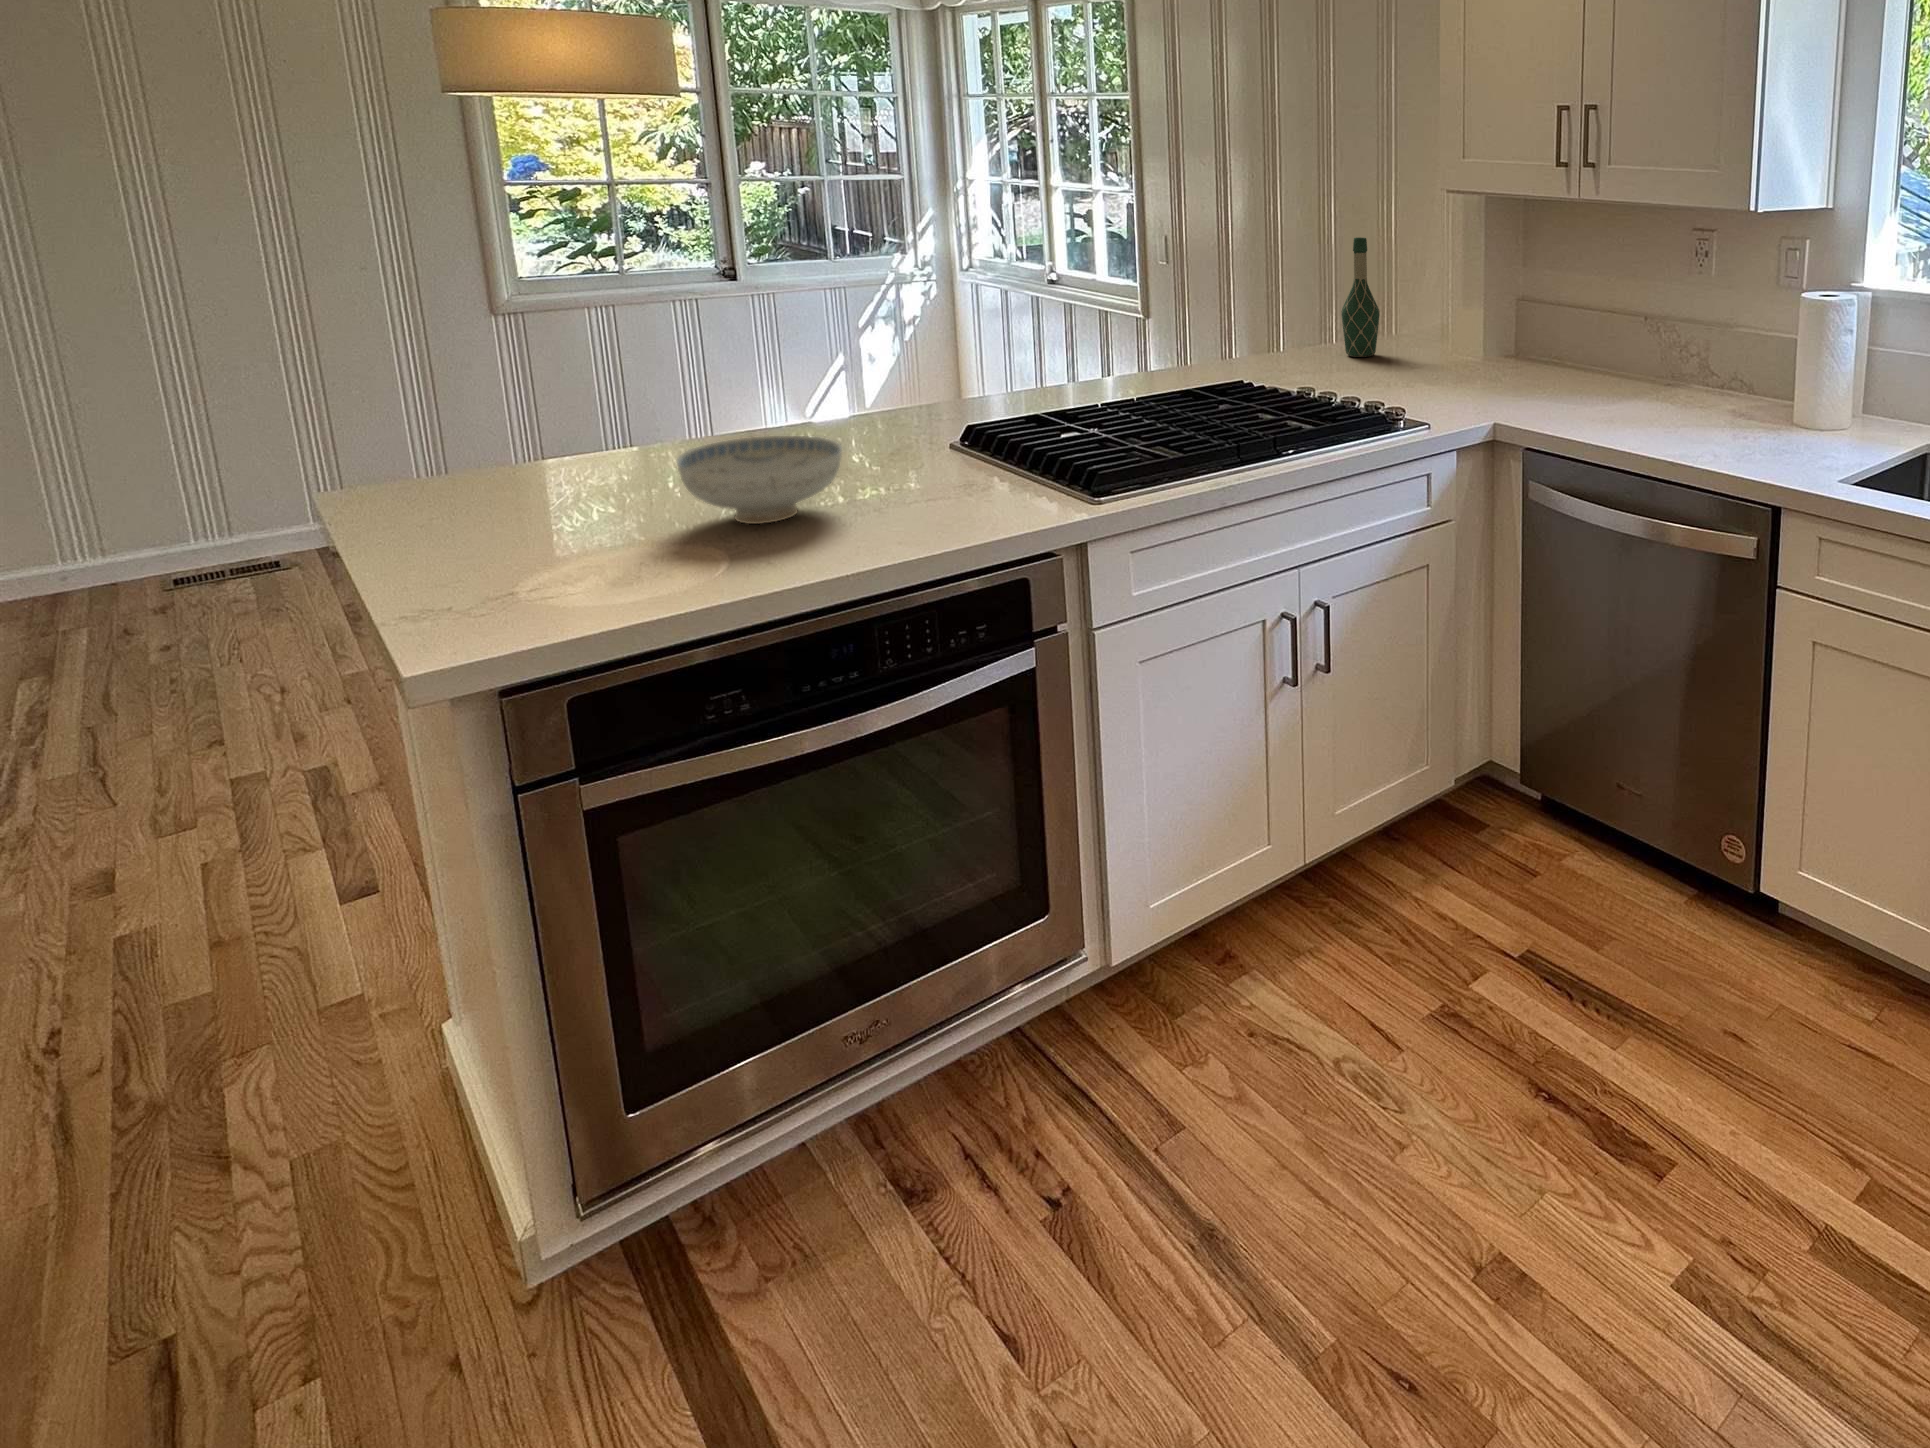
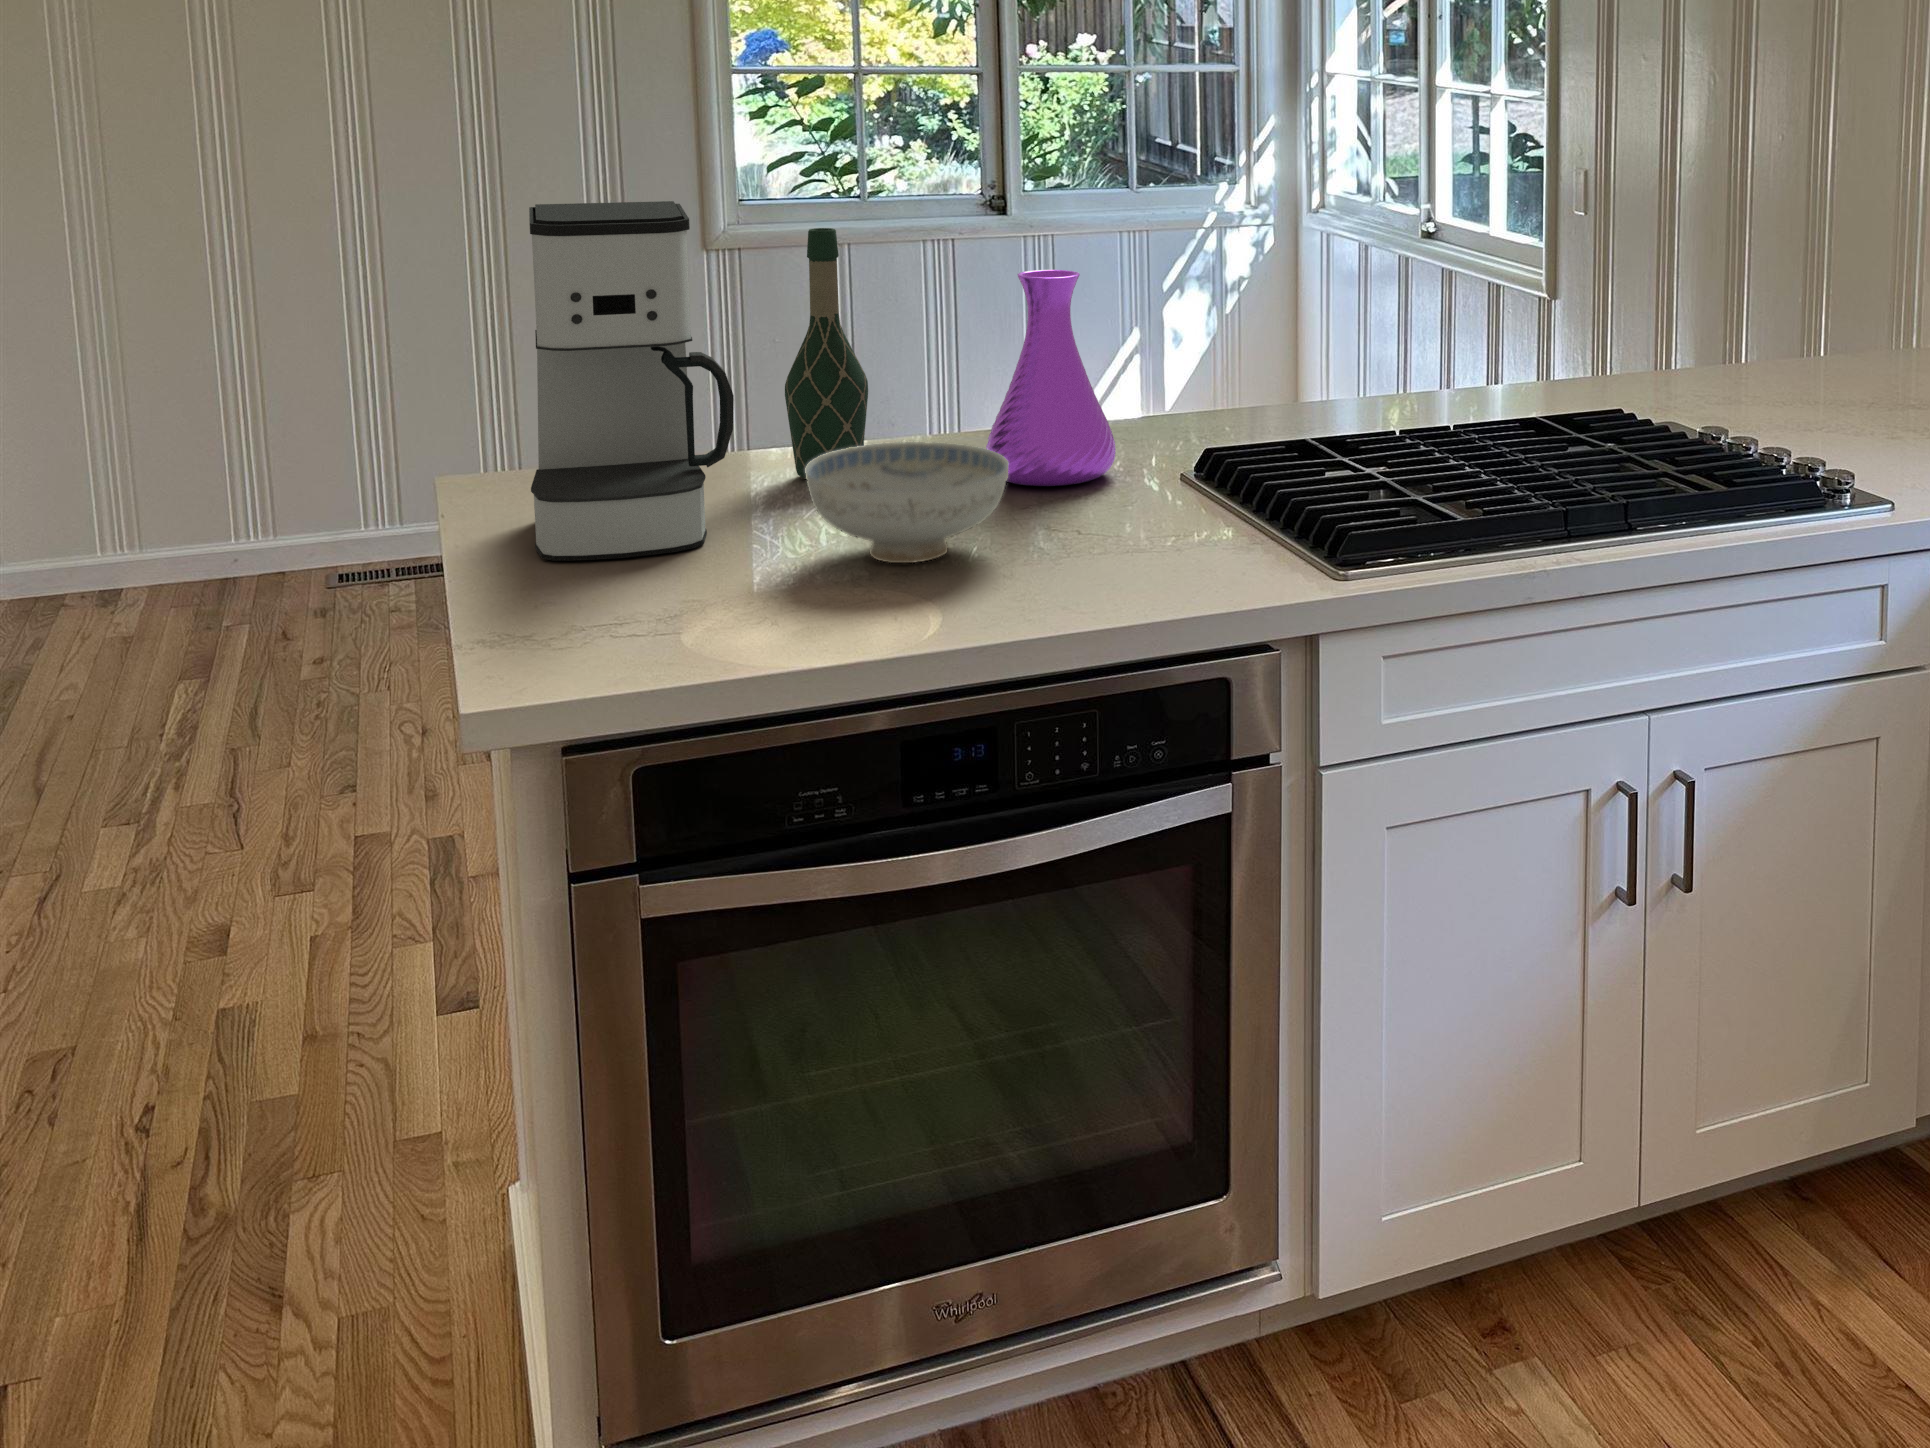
wine bottle: present [1341,237,1380,357] -> present [785,228,868,479]
coffee maker: none [395,270,603,551] -> present [529,201,734,561]
vase: none [805,309,906,461] -> present [986,270,1116,486]

